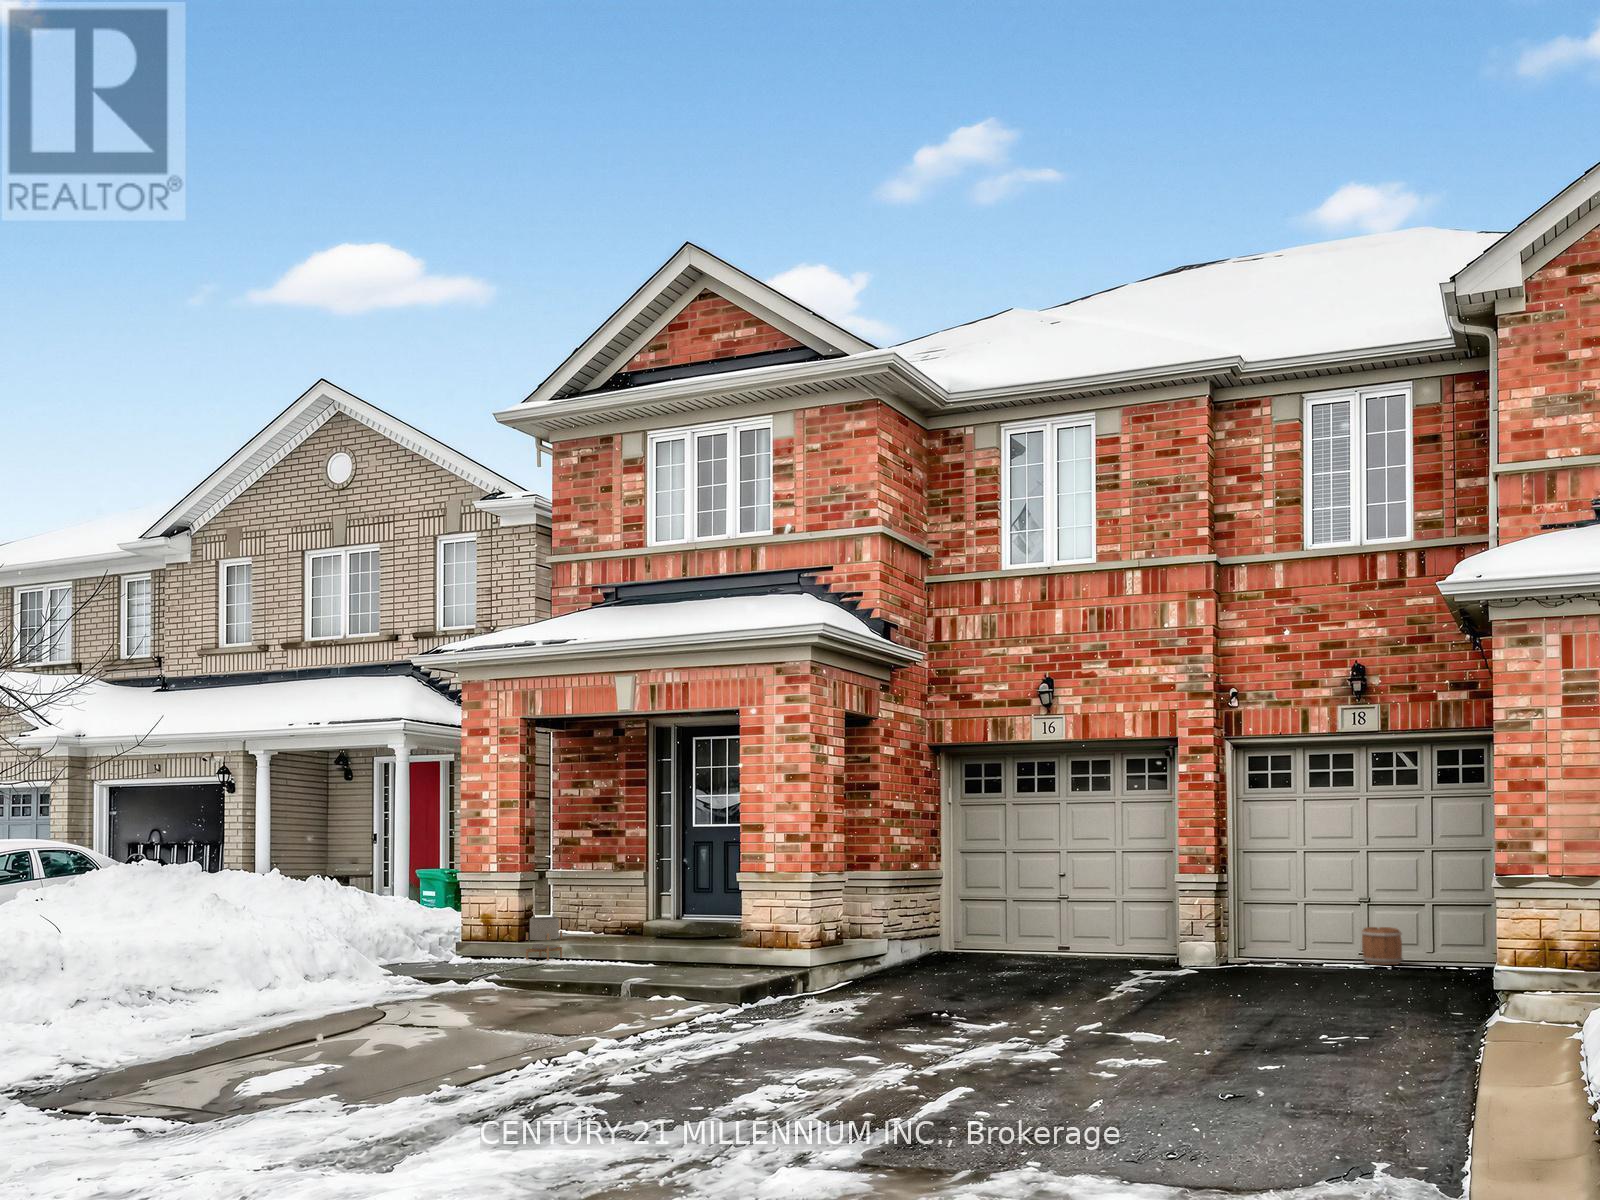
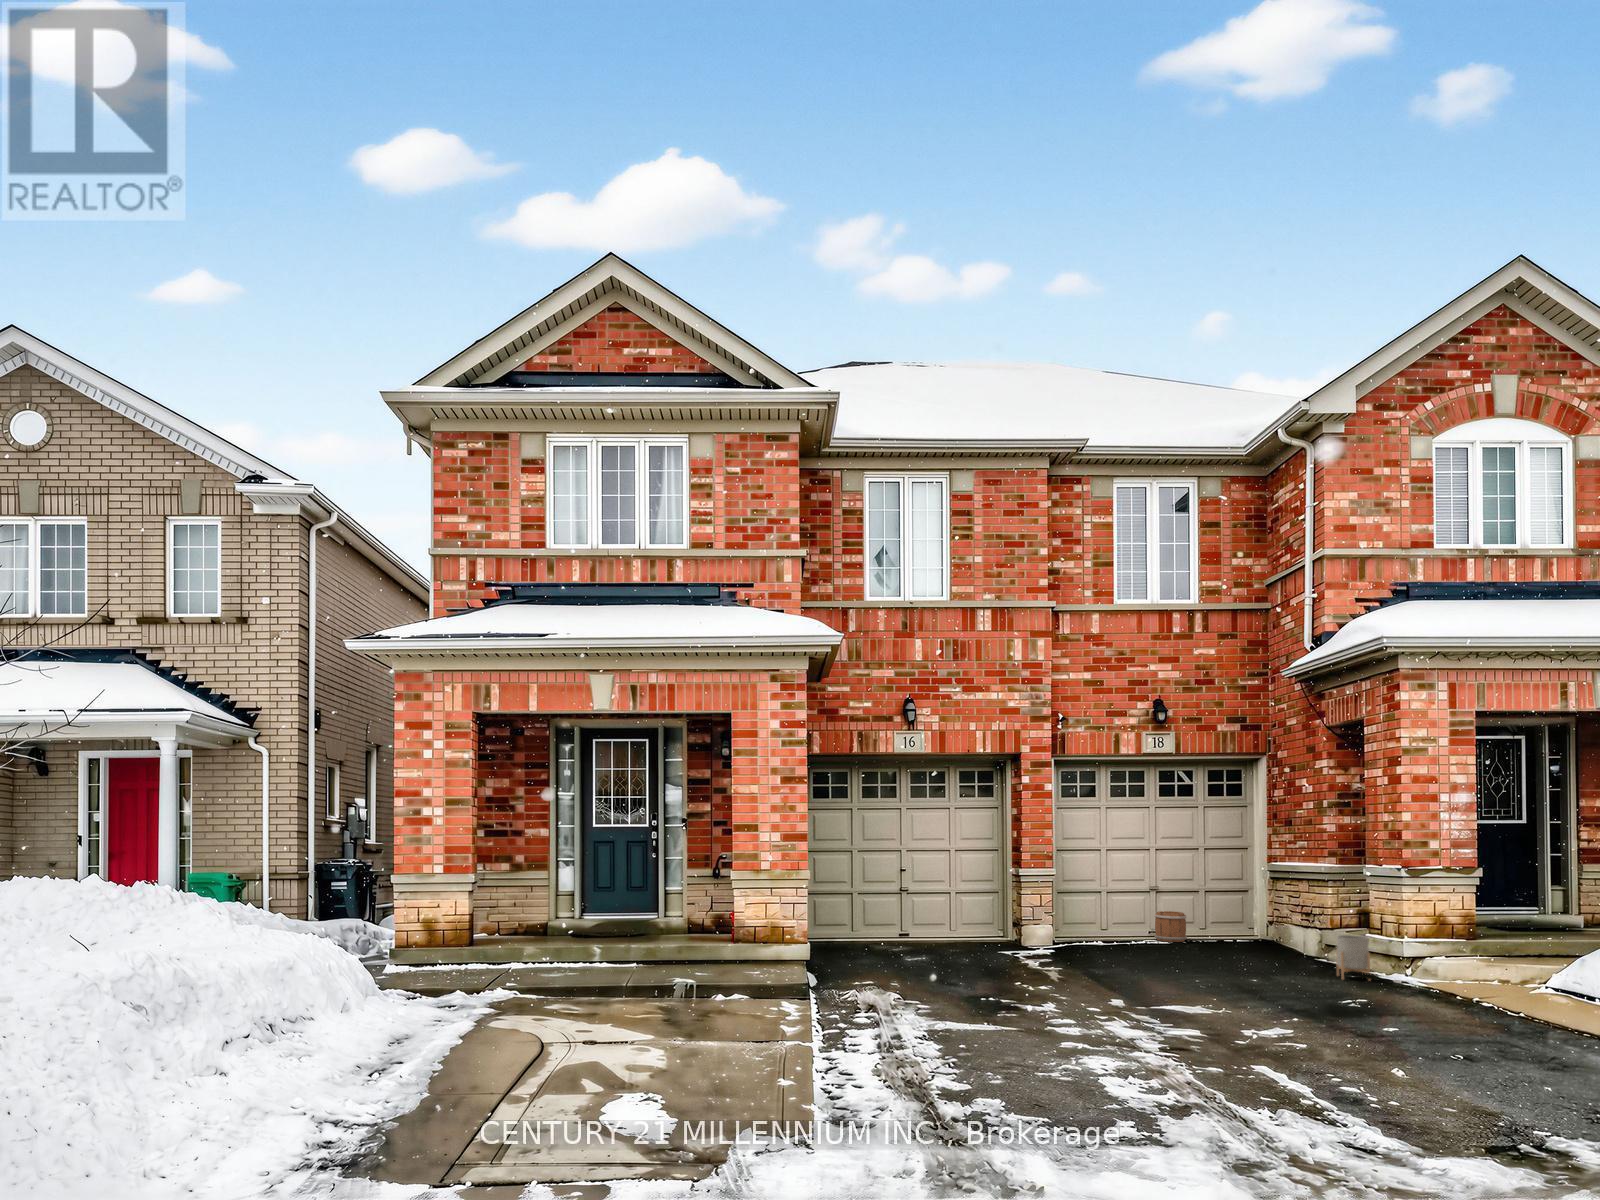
planter: present [526,917,562,961] -> present [1336,935,1370,981]

